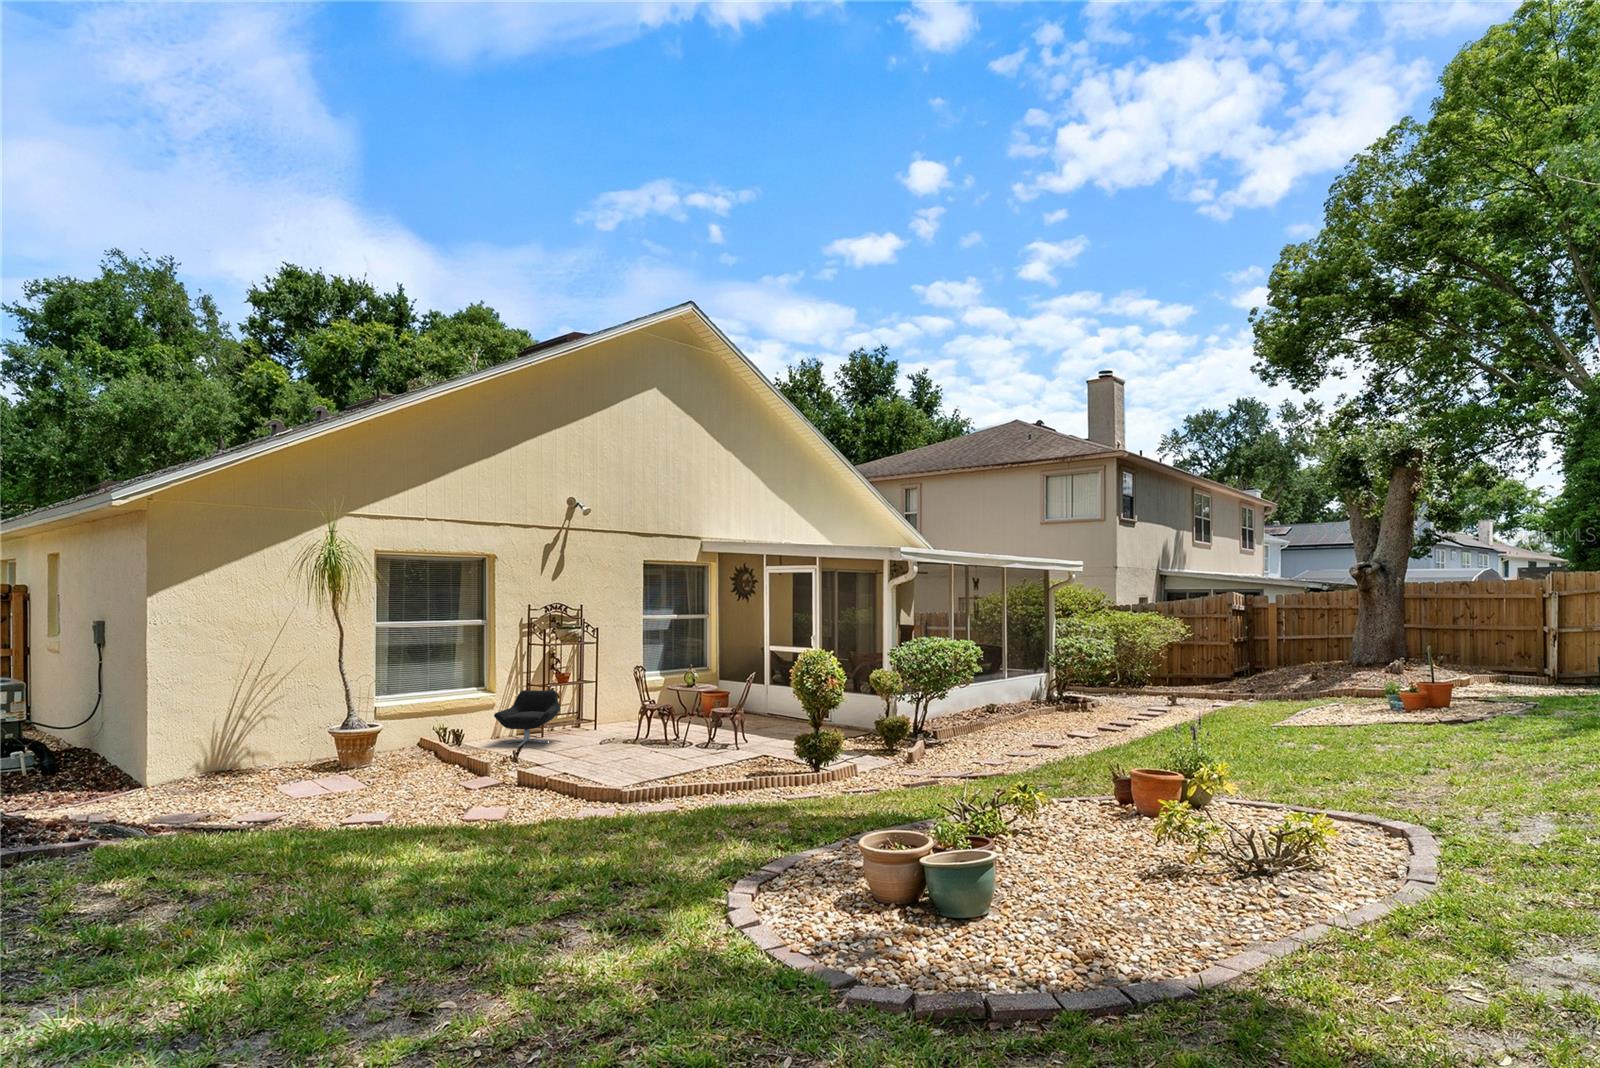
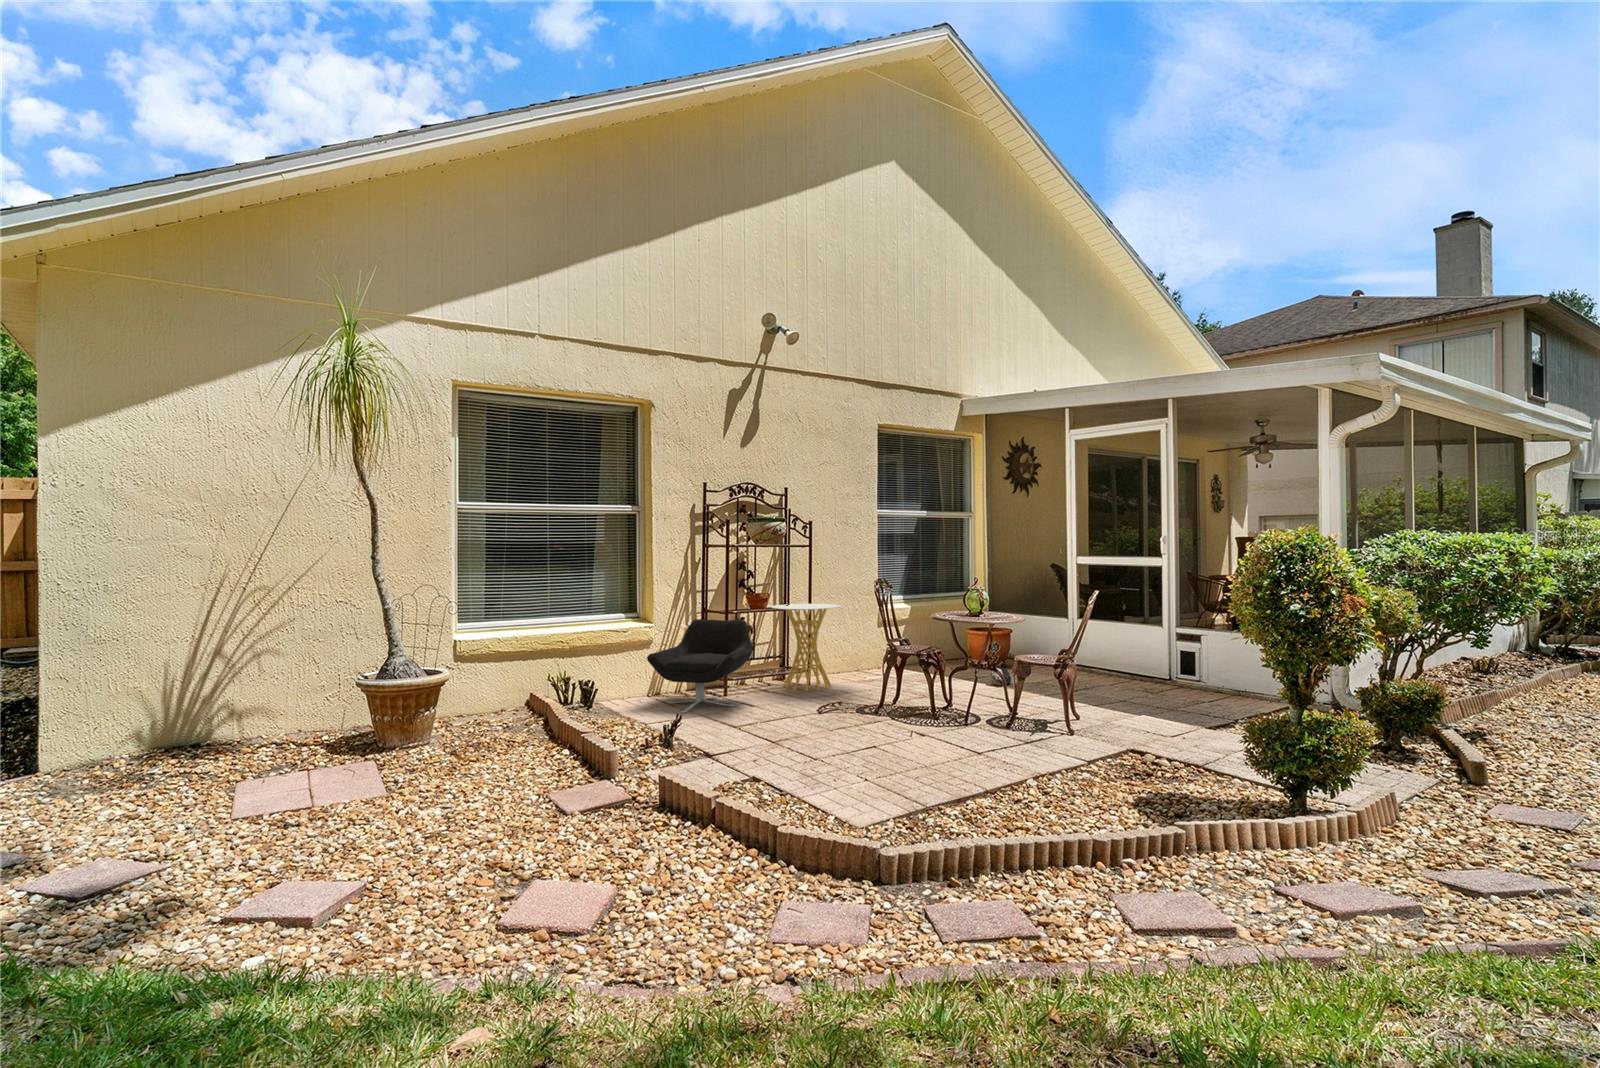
side table: none [571,678,617,733] -> present [771,604,842,691]

